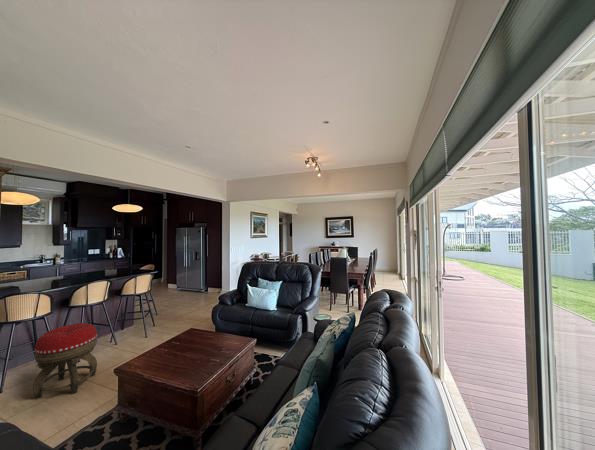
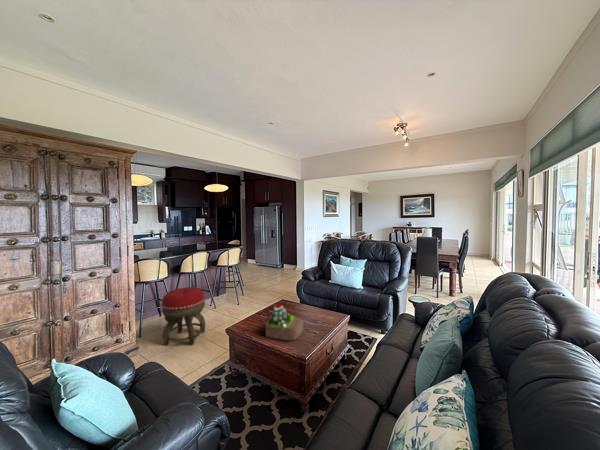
succulent plant: none [160,335,204,373] -> present [266,304,303,341]

